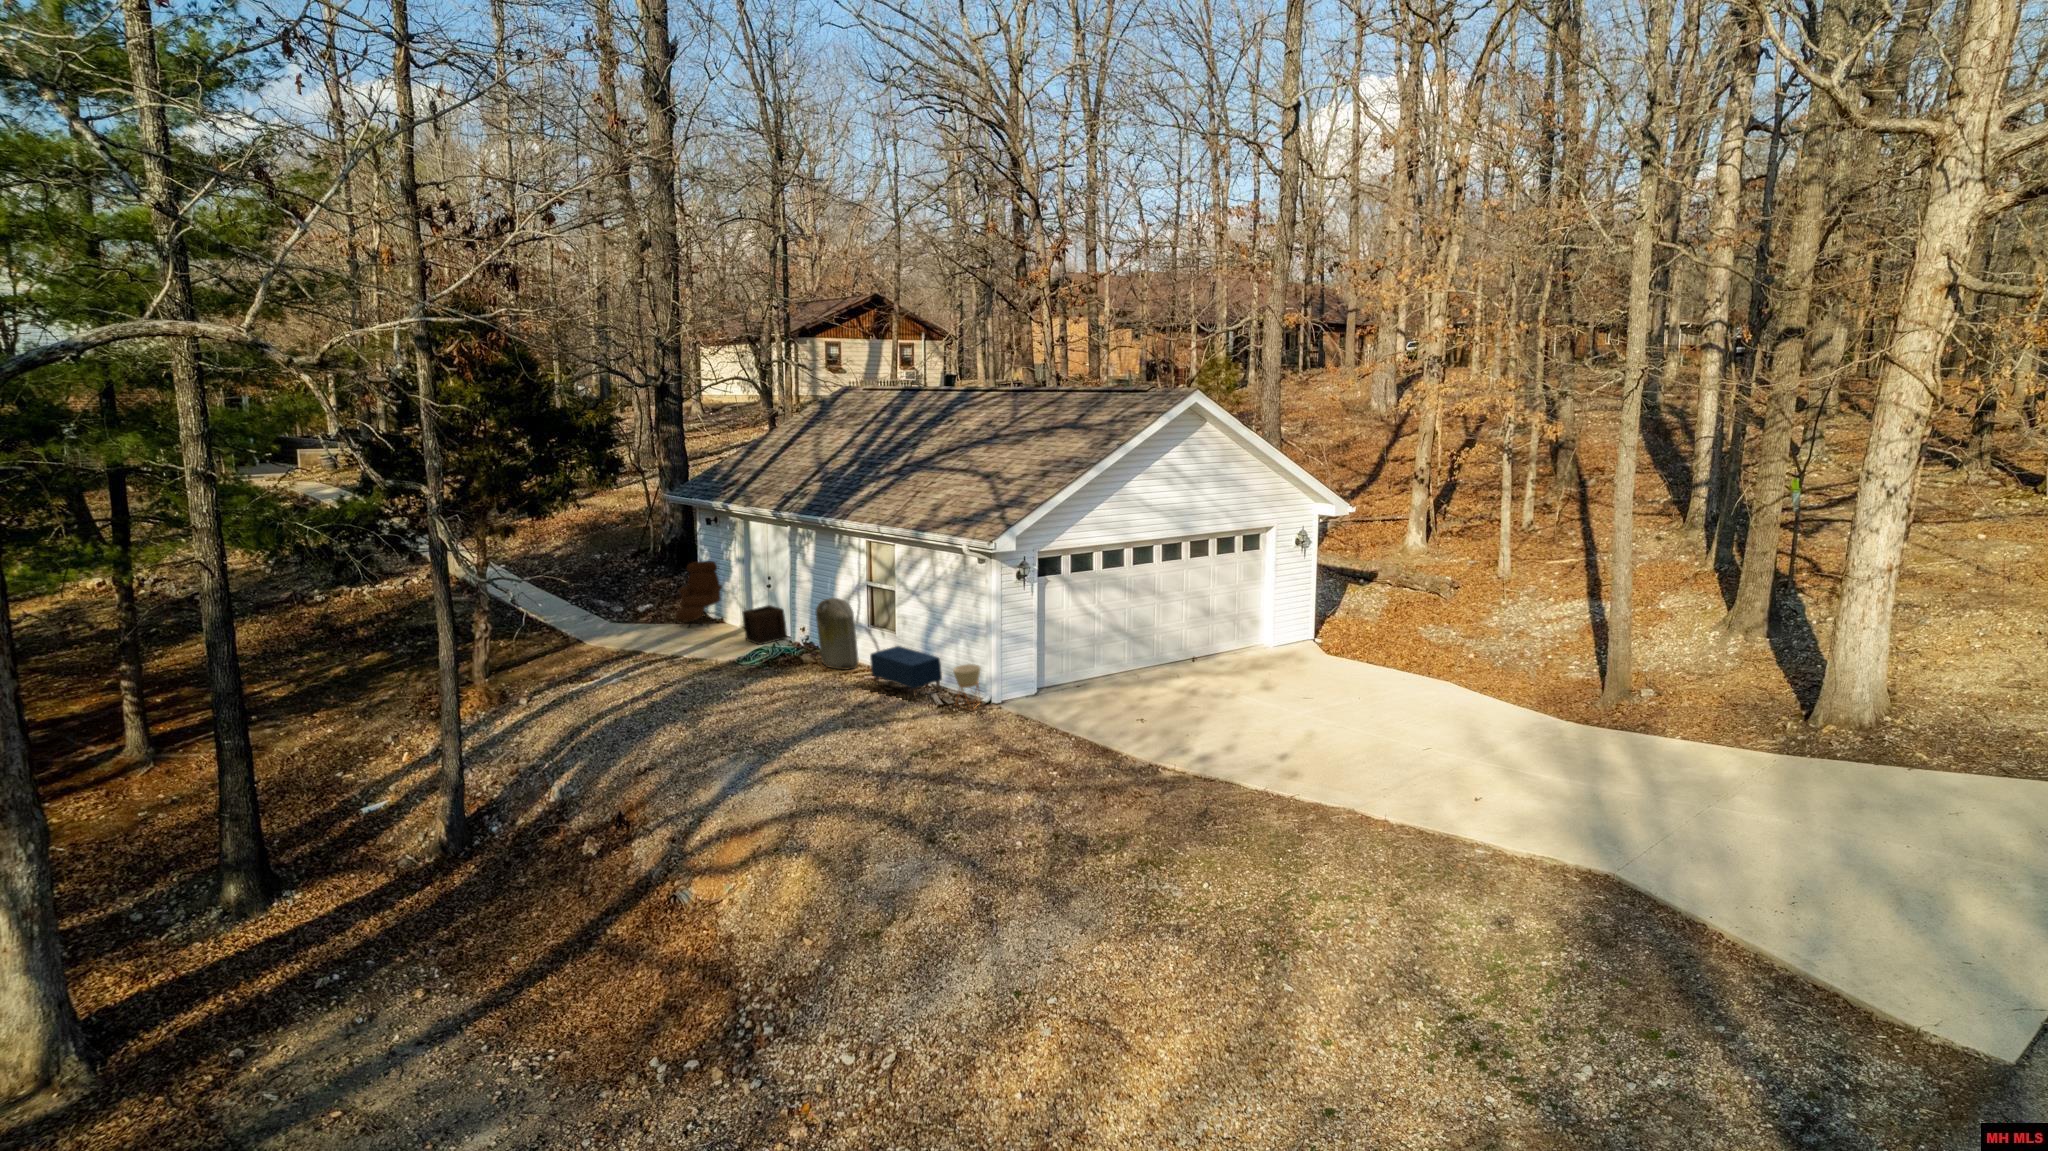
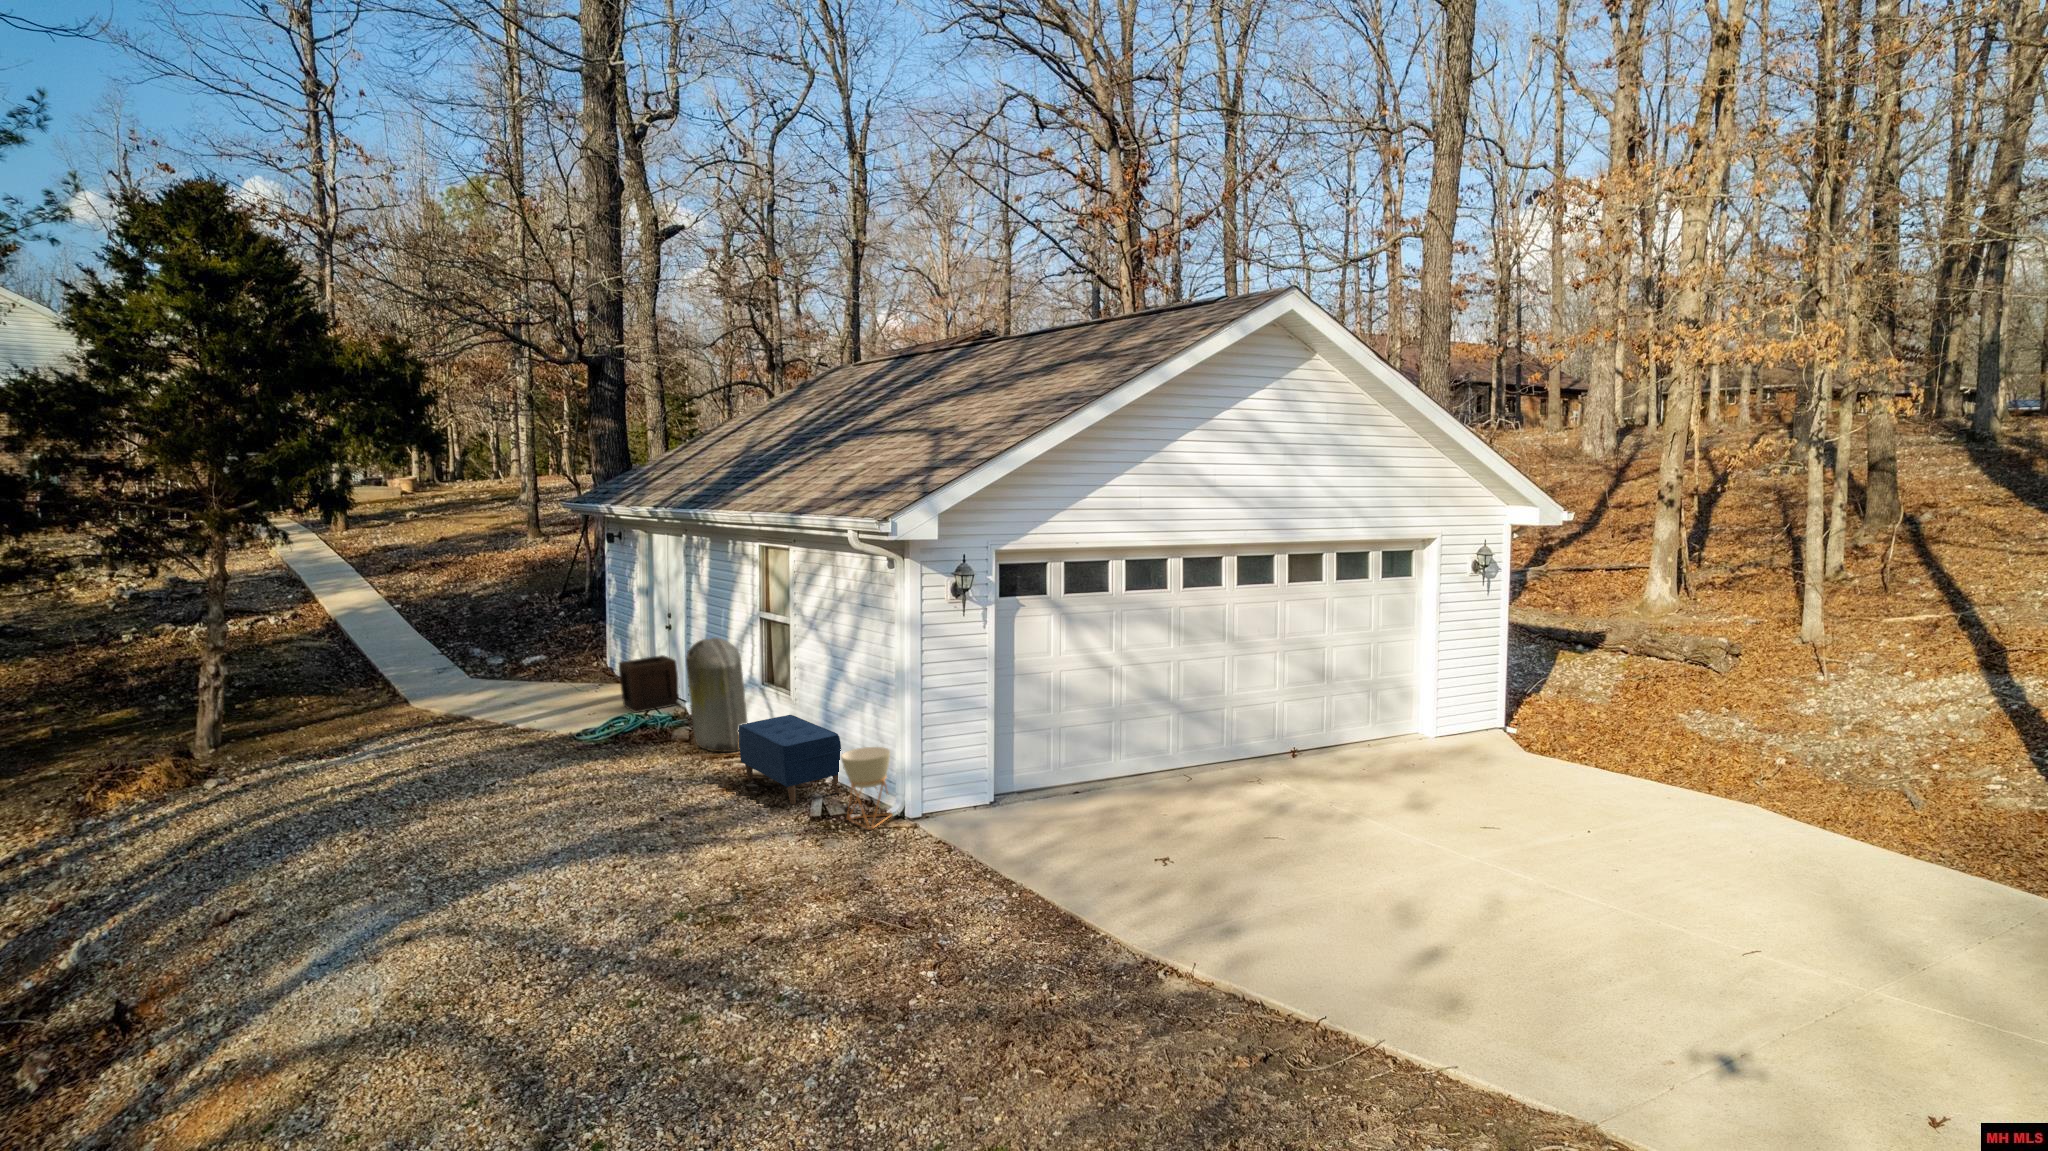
lounge chair: present [675,561,722,626] -> none [549,596,629,688]

